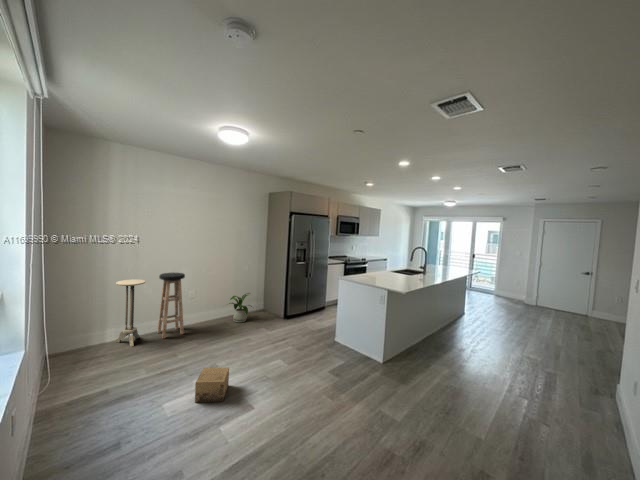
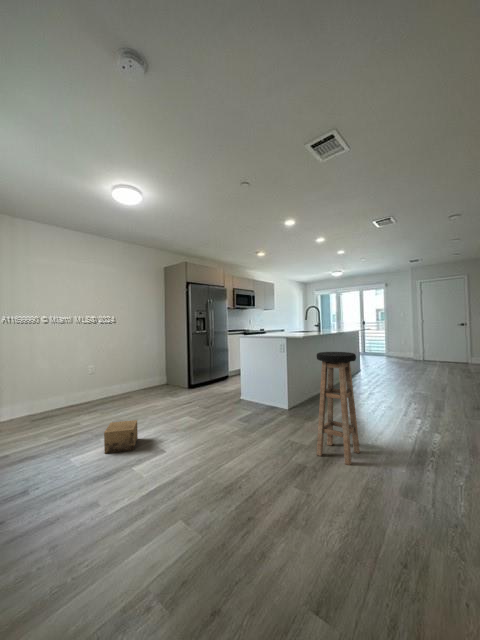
bar stool: present [157,273,185,339] -> present [317,352,360,465]
side table: present [116,279,146,347] -> none [8,354,41,422]
house plant: present [229,293,252,323] -> none [124,364,158,395]

